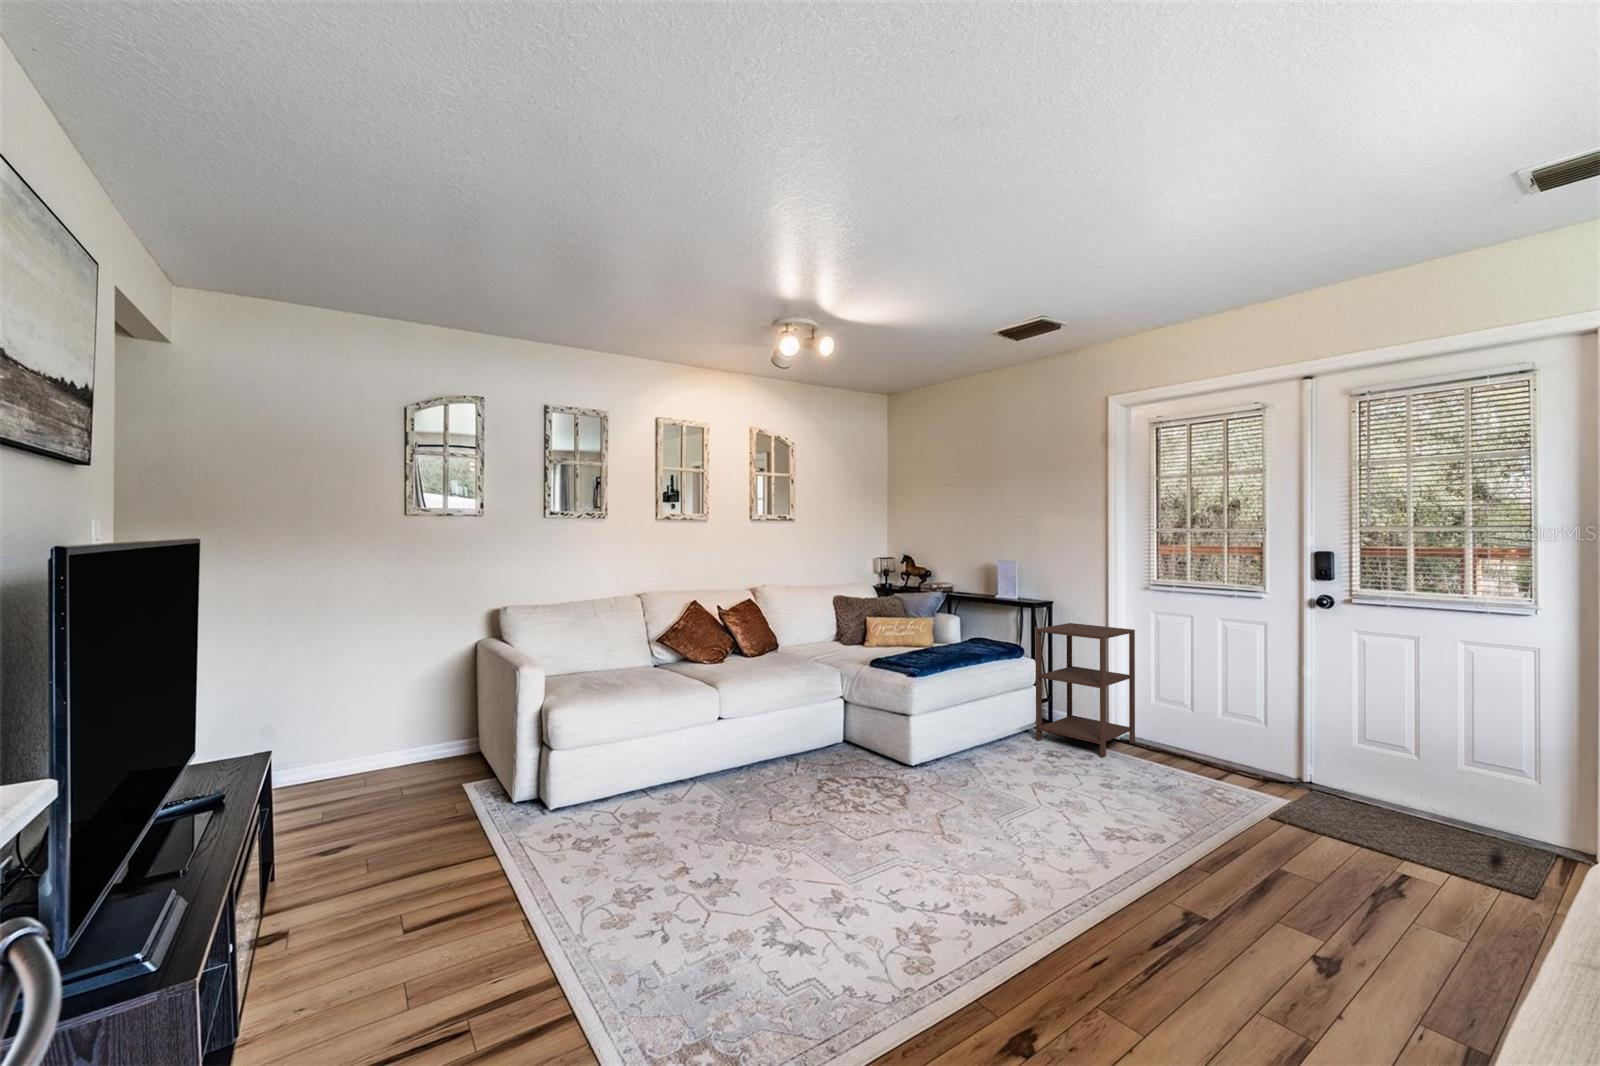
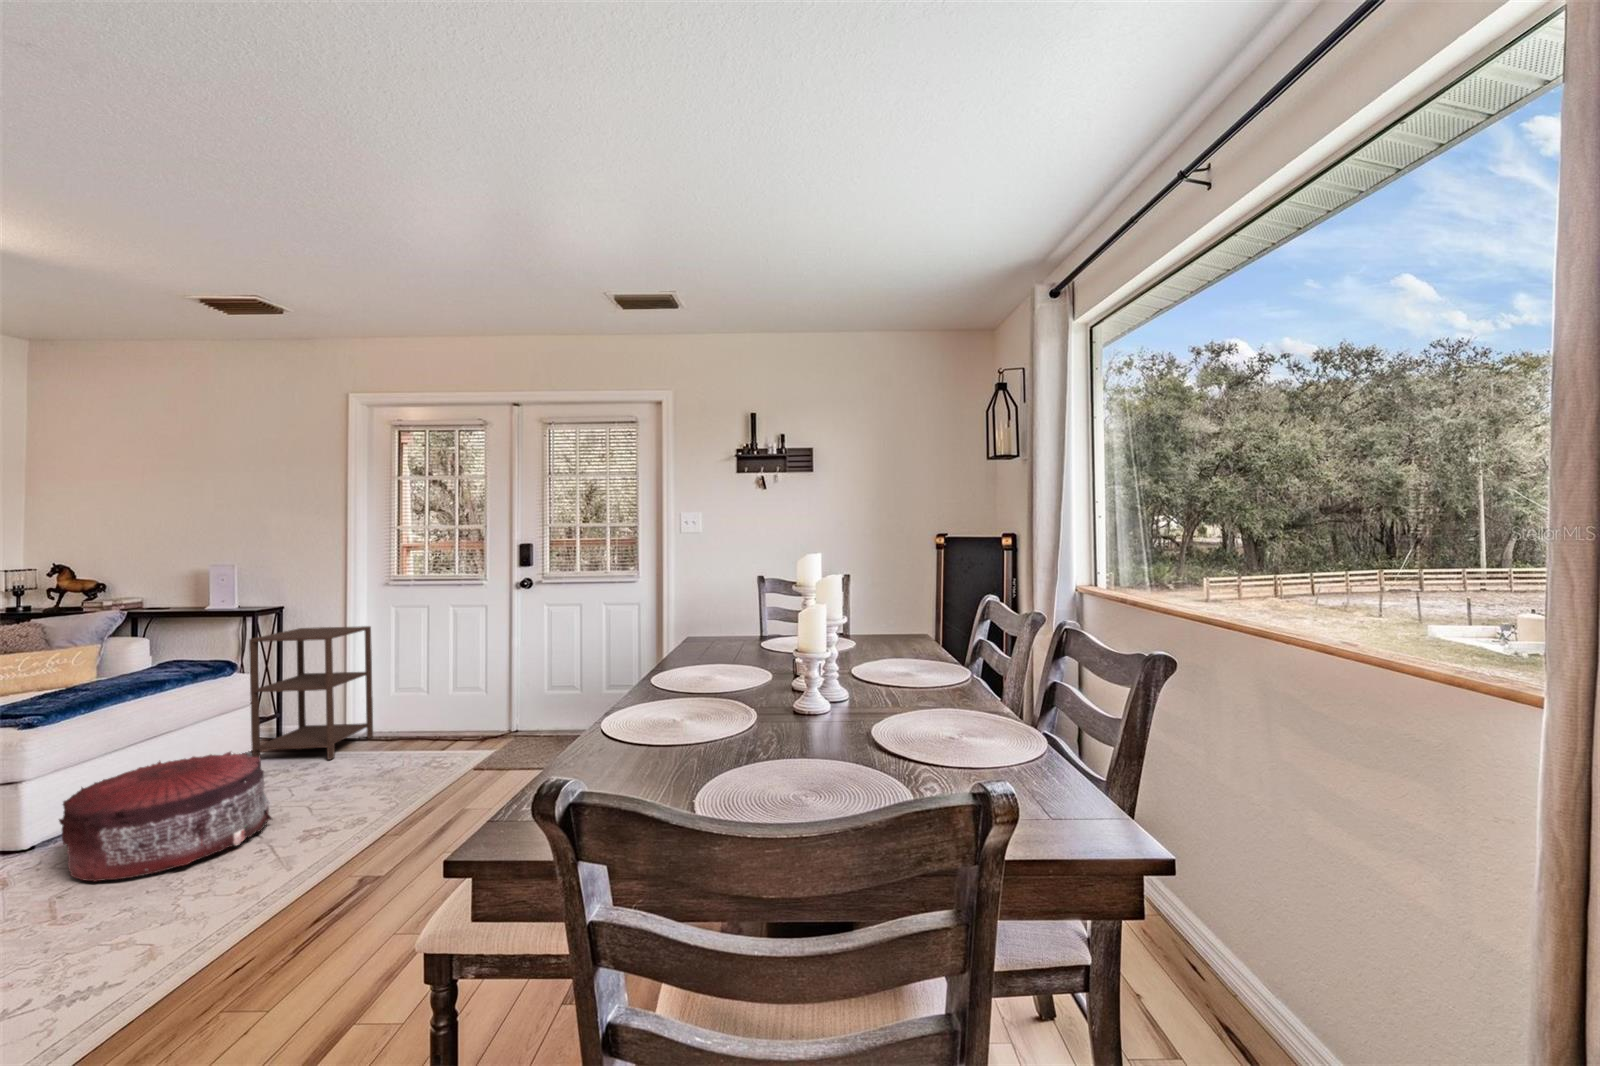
pouf: none [935,726,1076,828] -> present [59,752,272,881]

